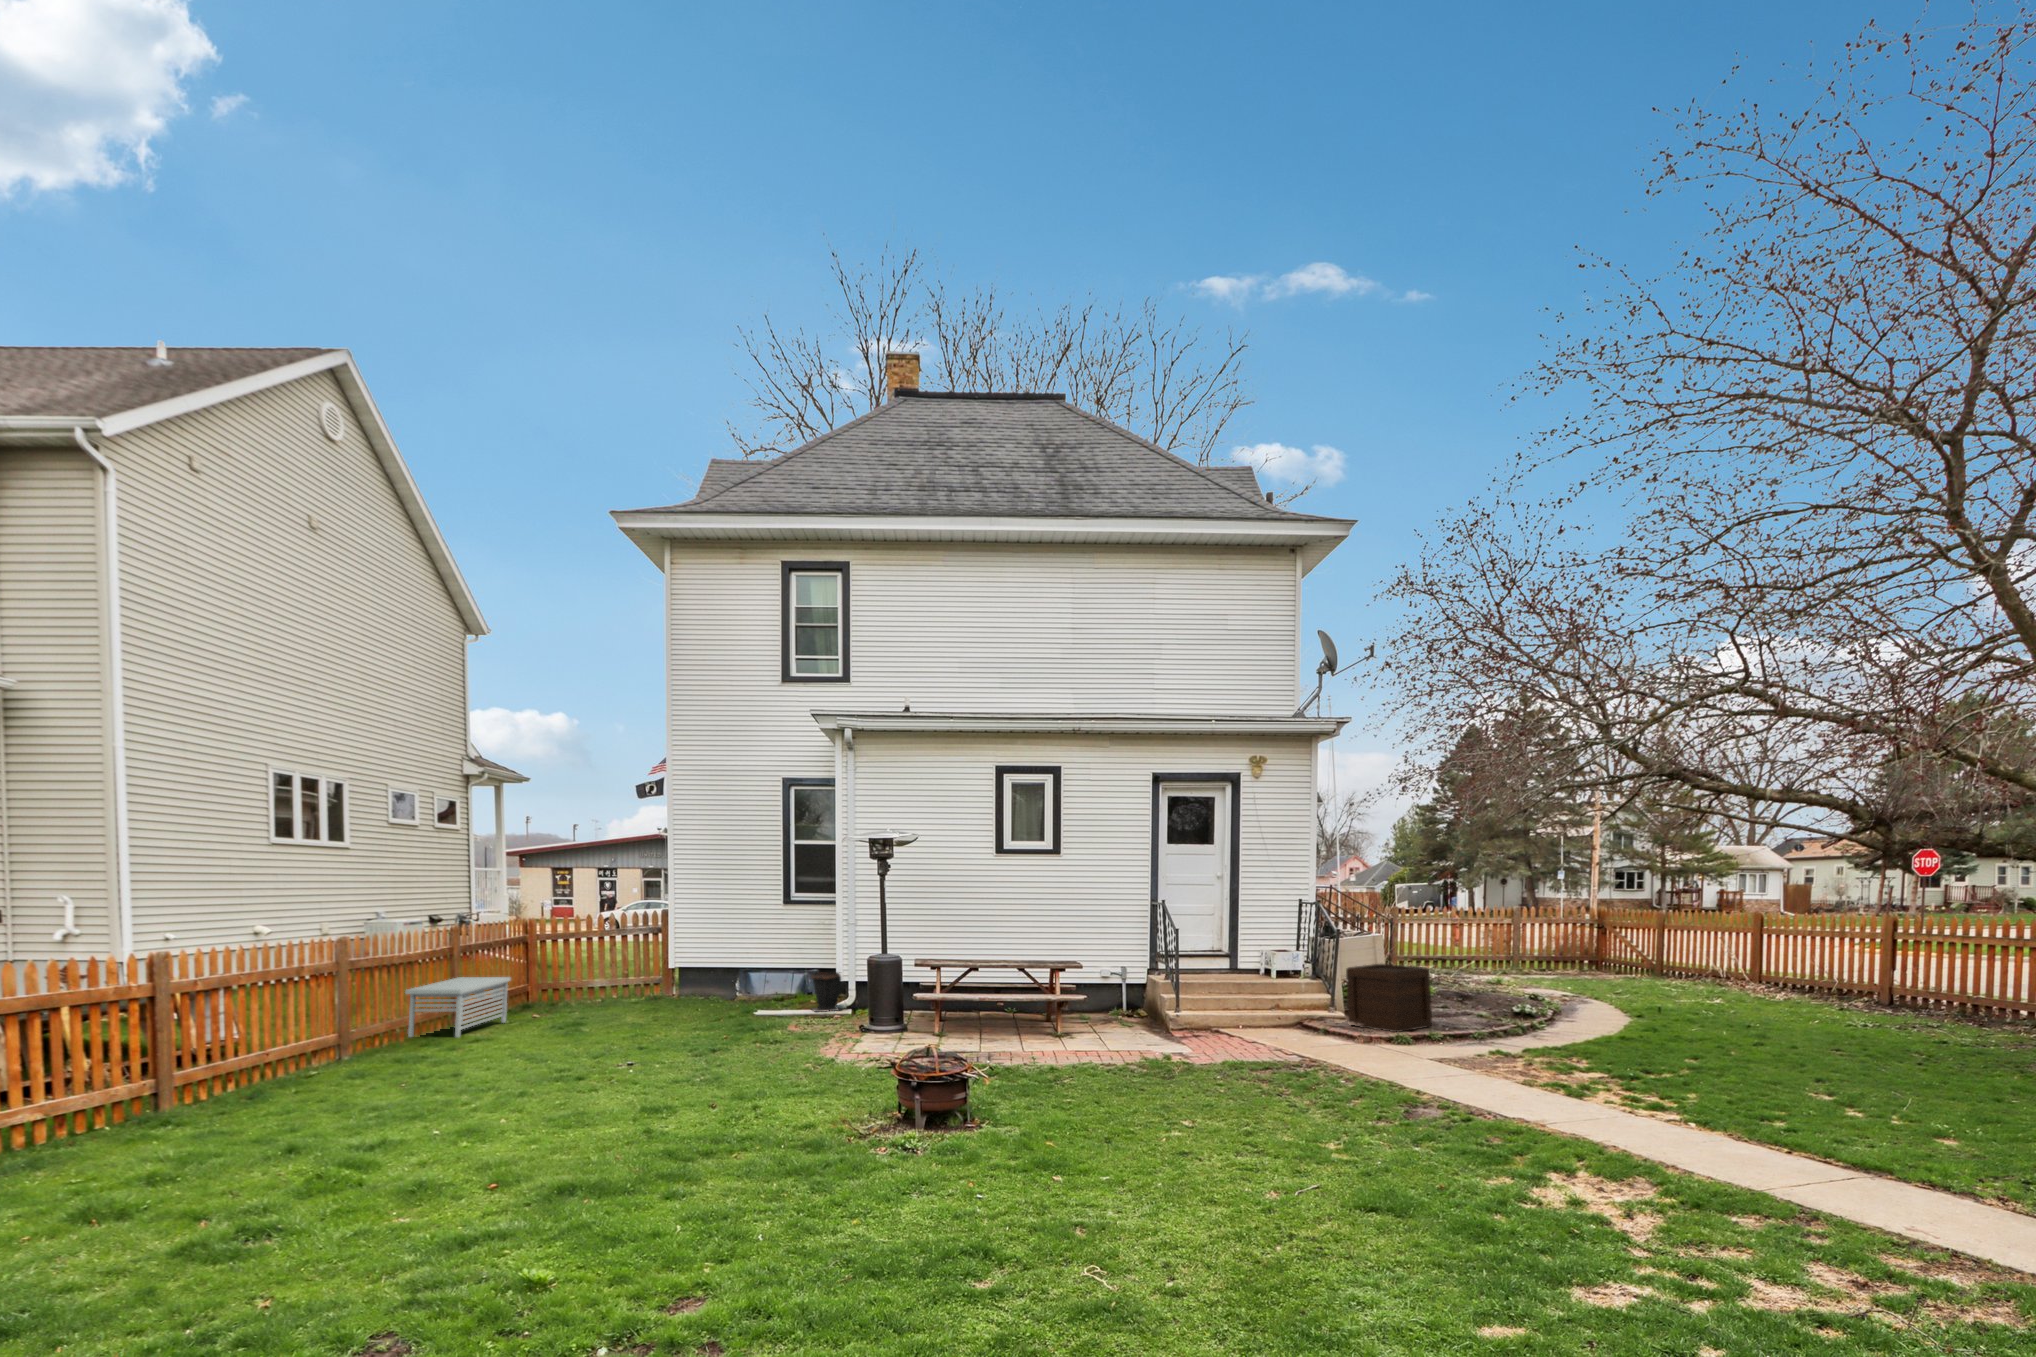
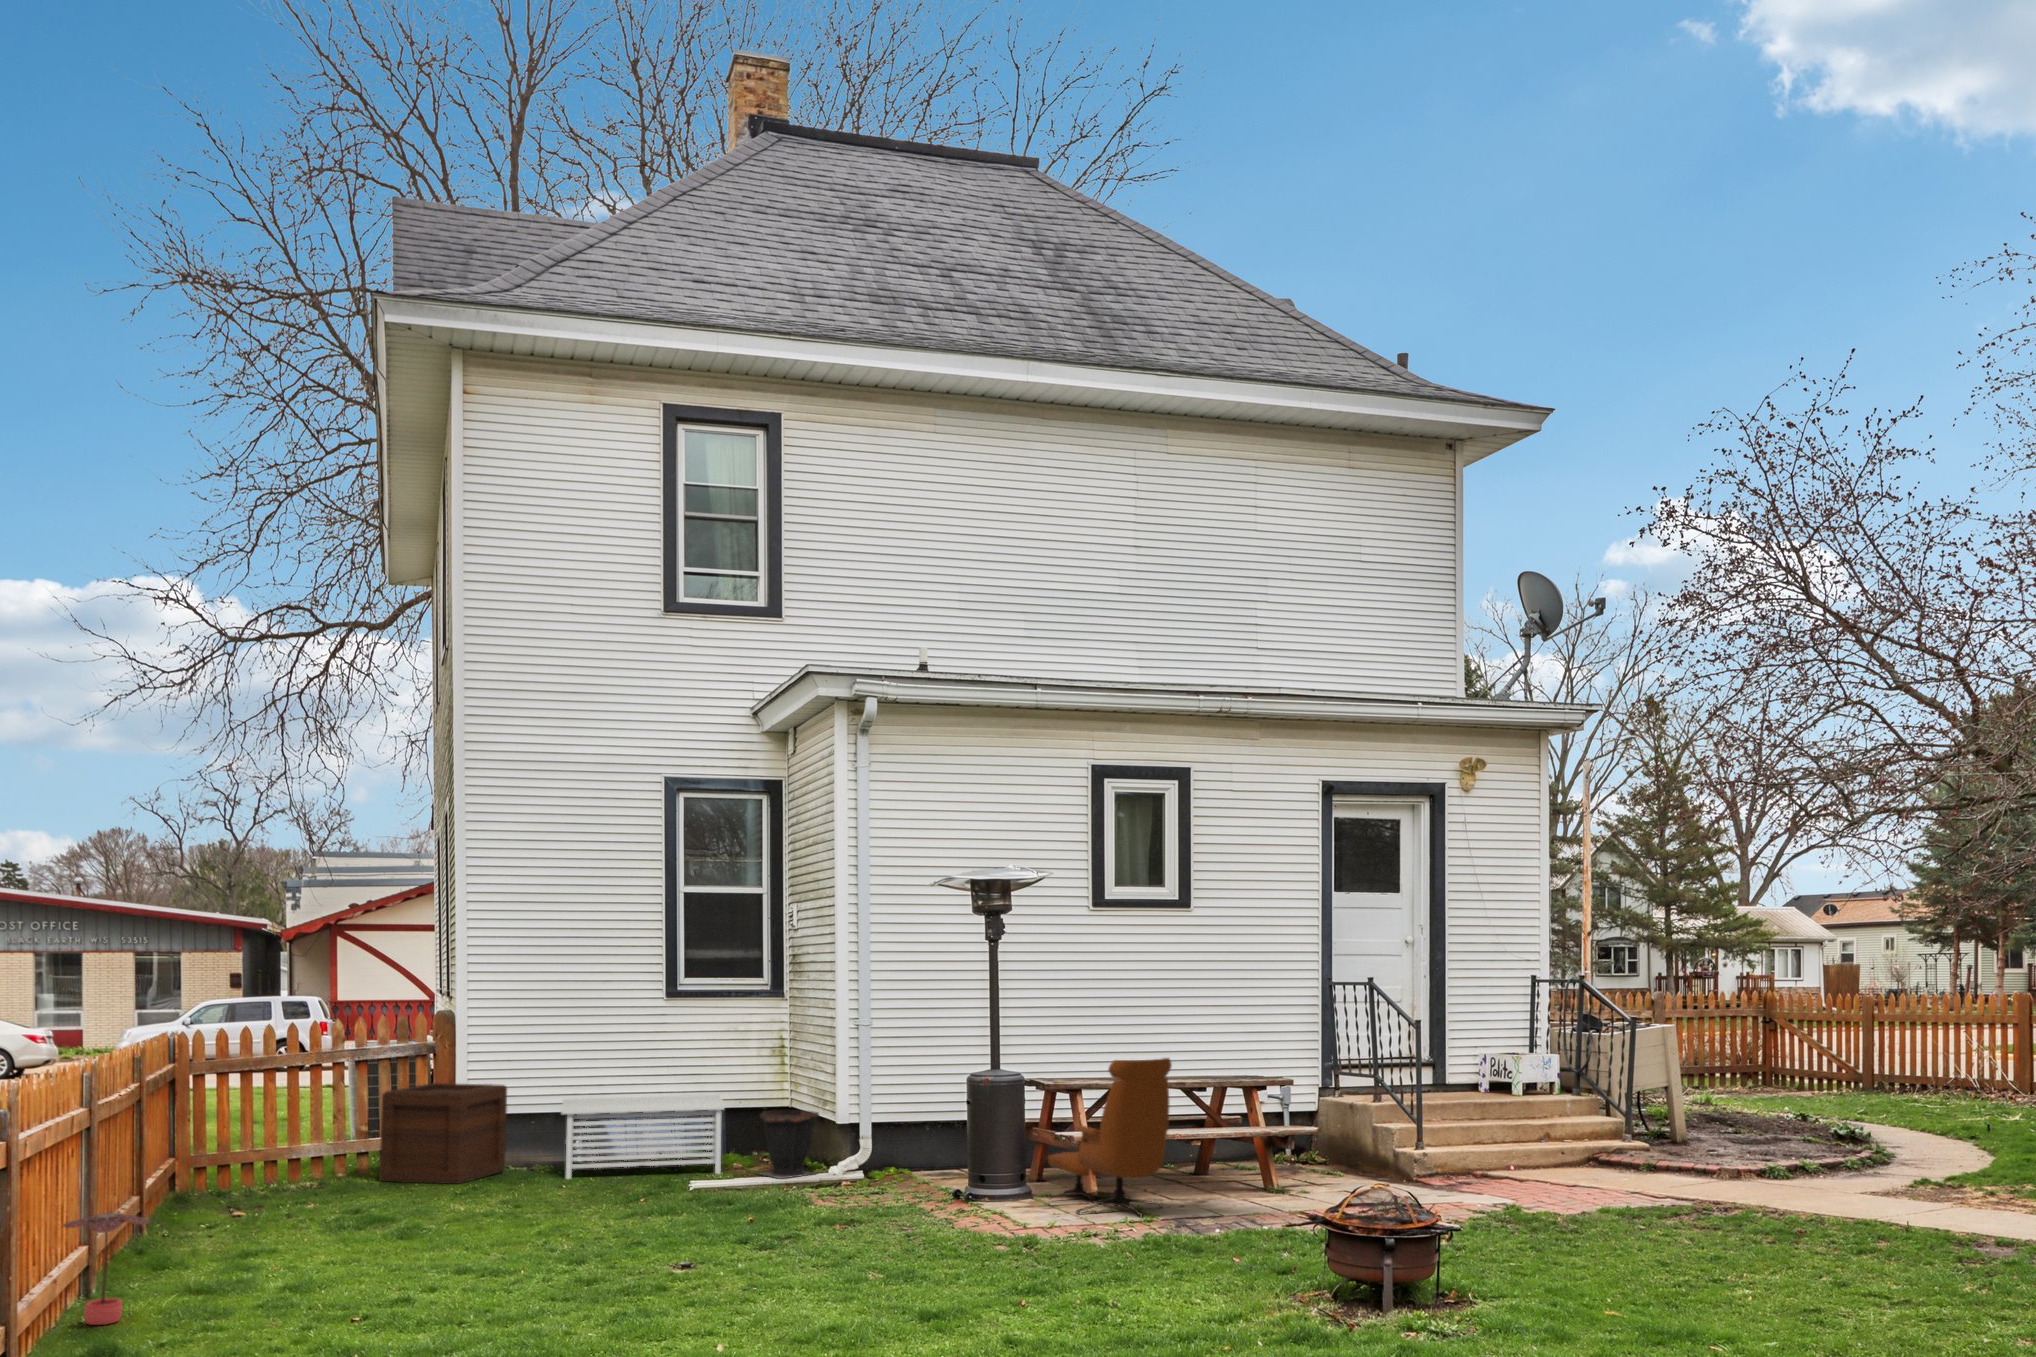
lounge chair: none [906,948,964,1045] -> present [1048,1058,1172,1218]
wooden crate: present [1346,964,1432,1032] -> present [379,1083,507,1184]
storage bench: present [405,977,511,1037] -> present [561,1095,725,1179]
potted plant: none [309,1010,350,1065] -> present [63,1213,151,1325]

